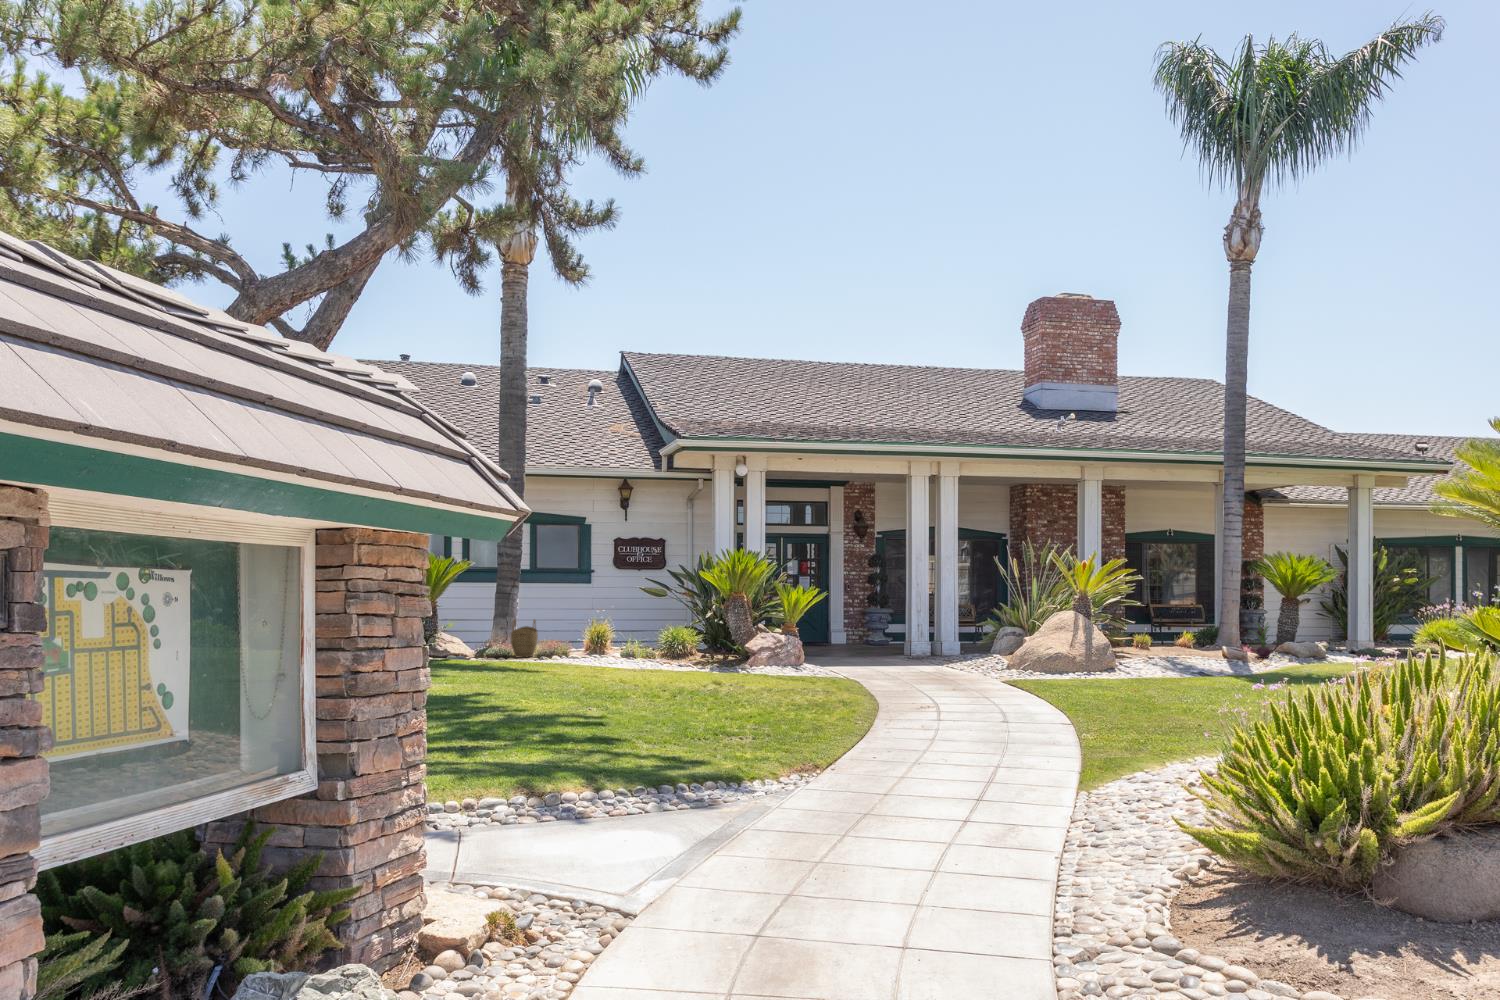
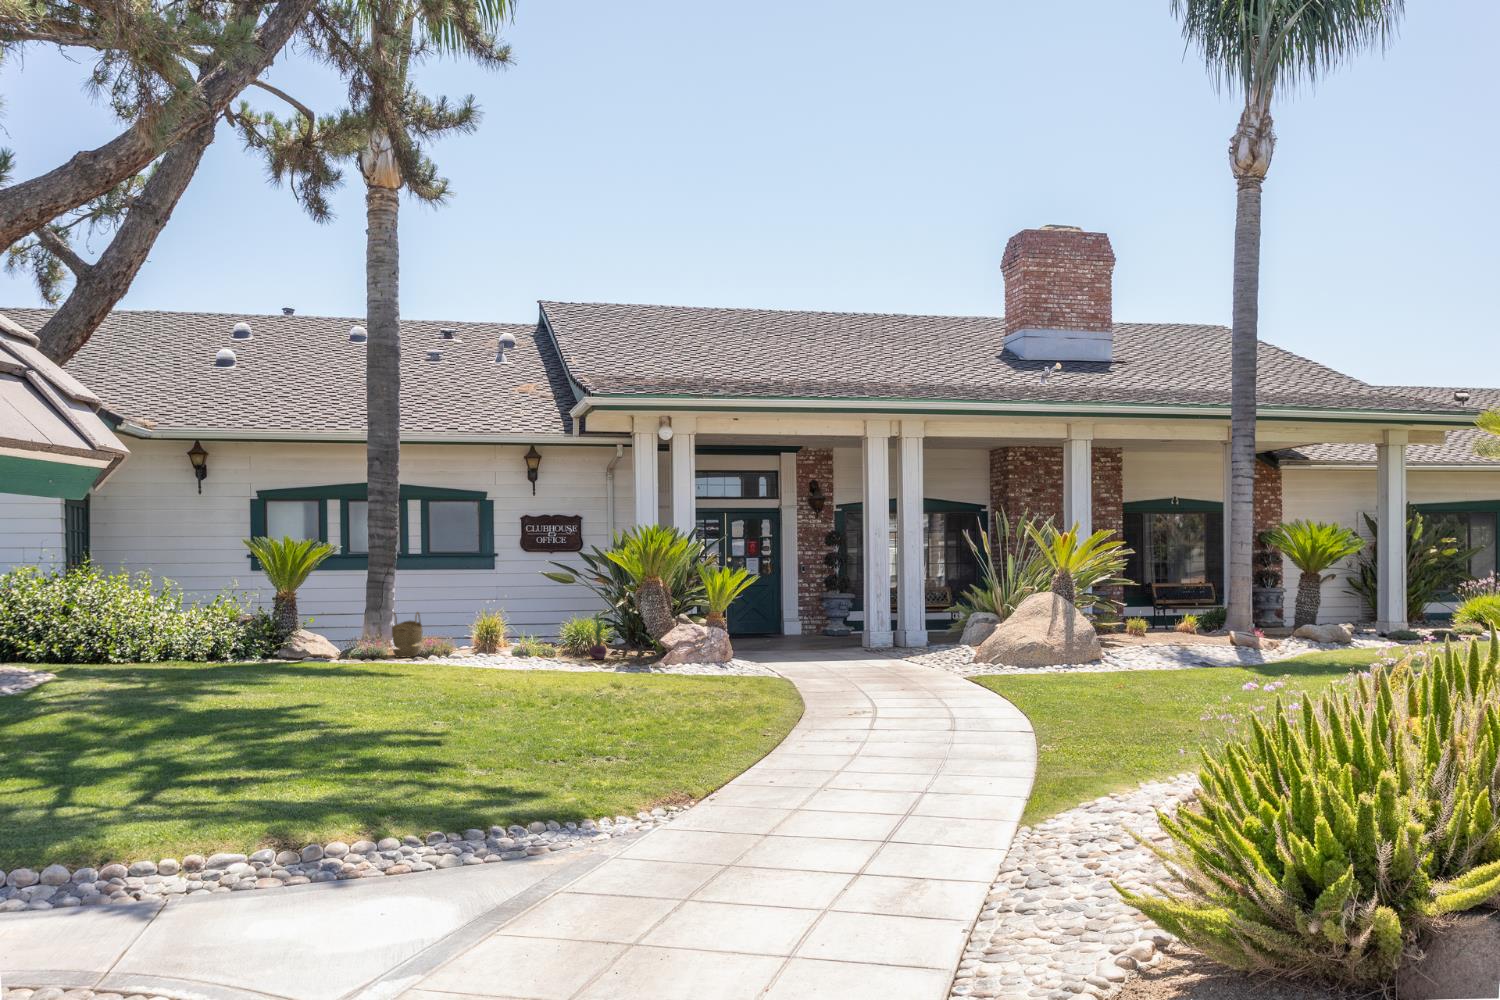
decorative plant: present [1255,622,1271,658] -> present [587,613,607,660]

